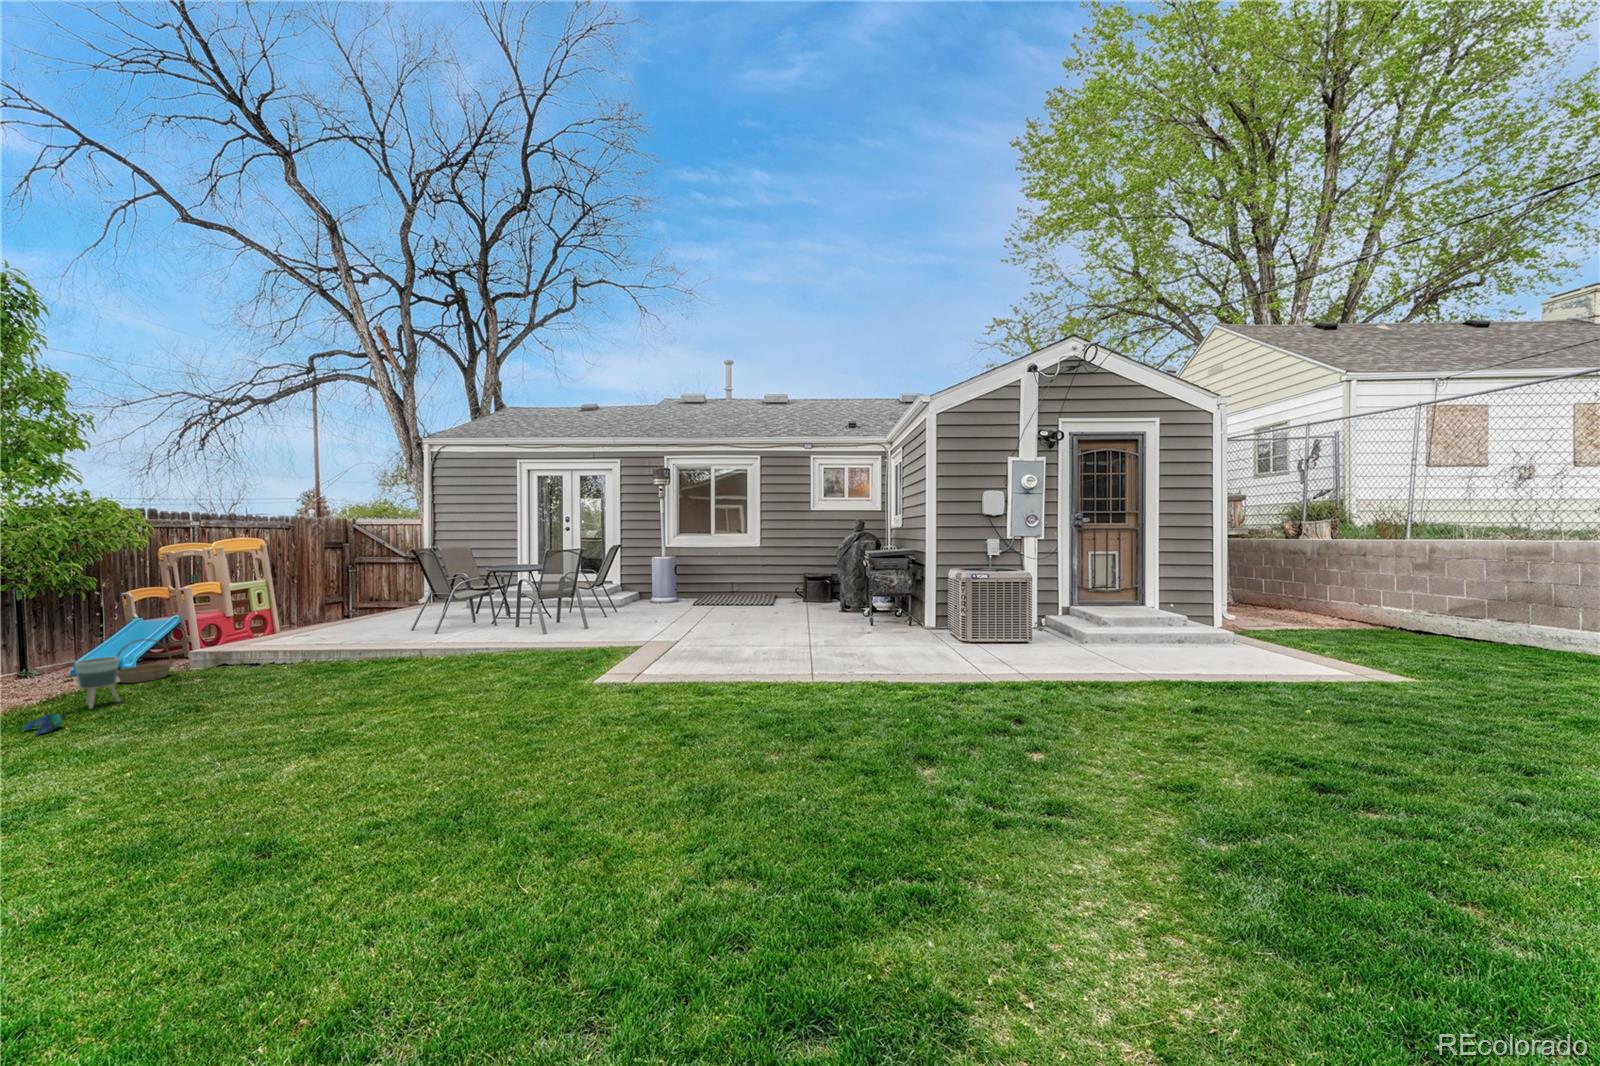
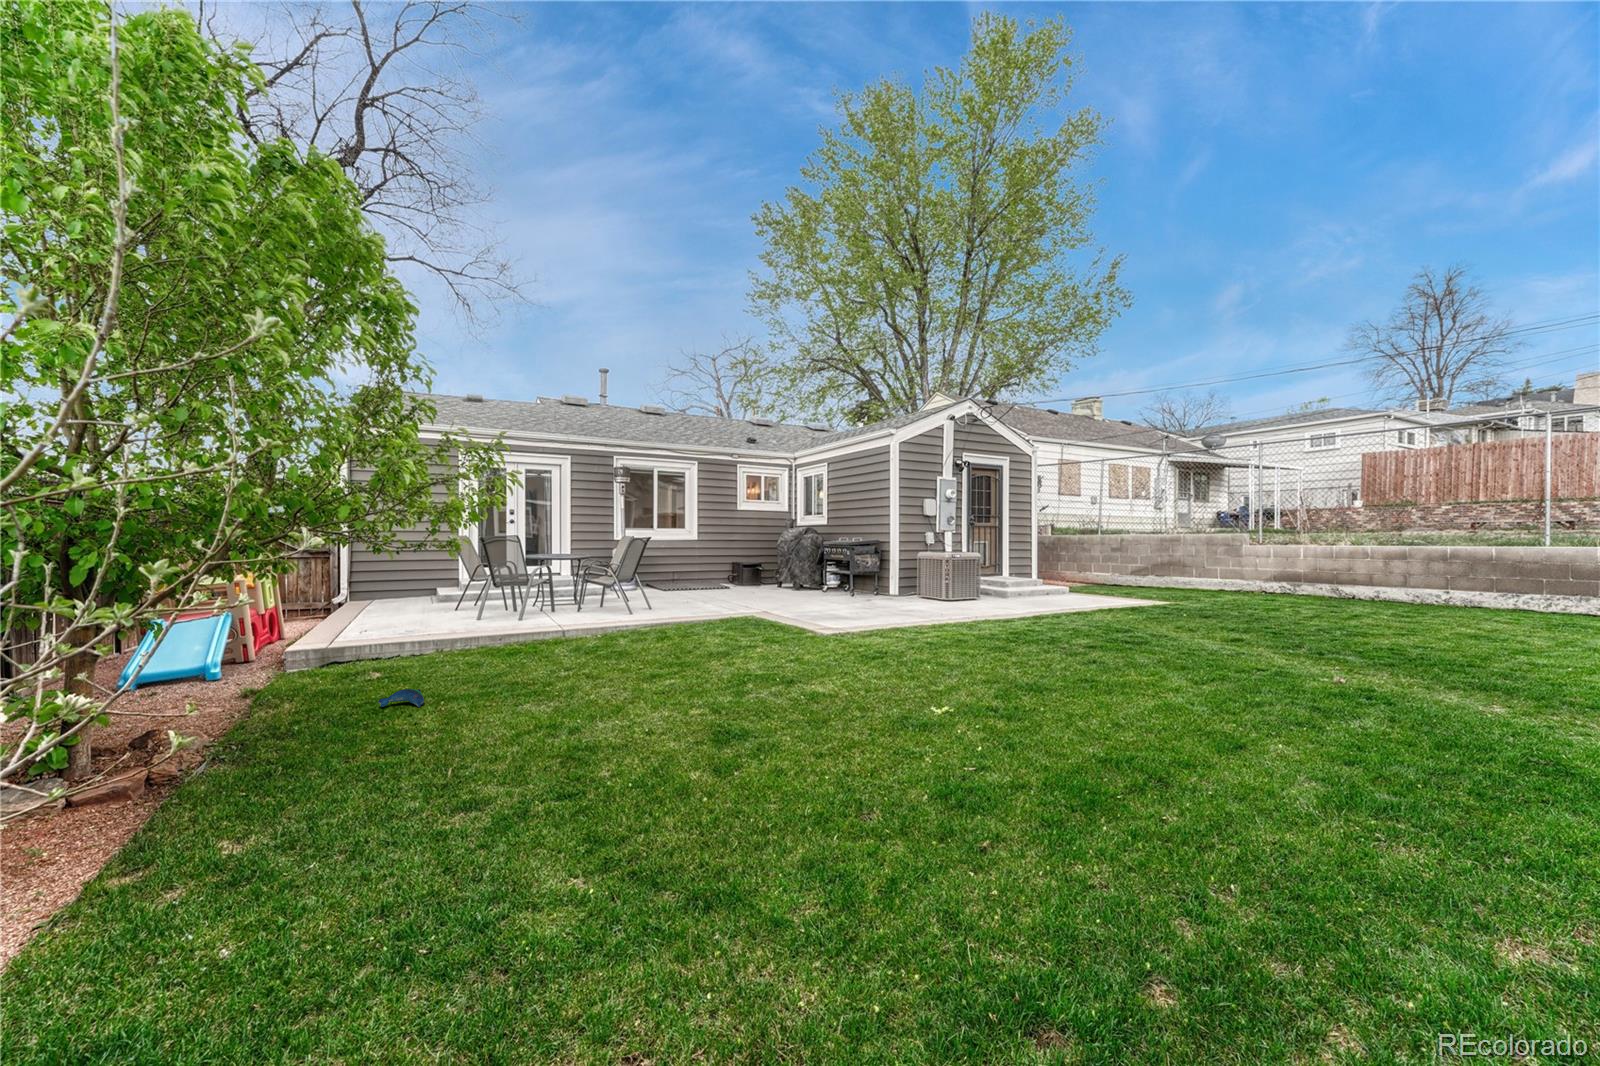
basket: present [116,639,172,683] -> none [271,630,326,677]
planter: present [75,657,120,709] -> none [345,641,383,692]

